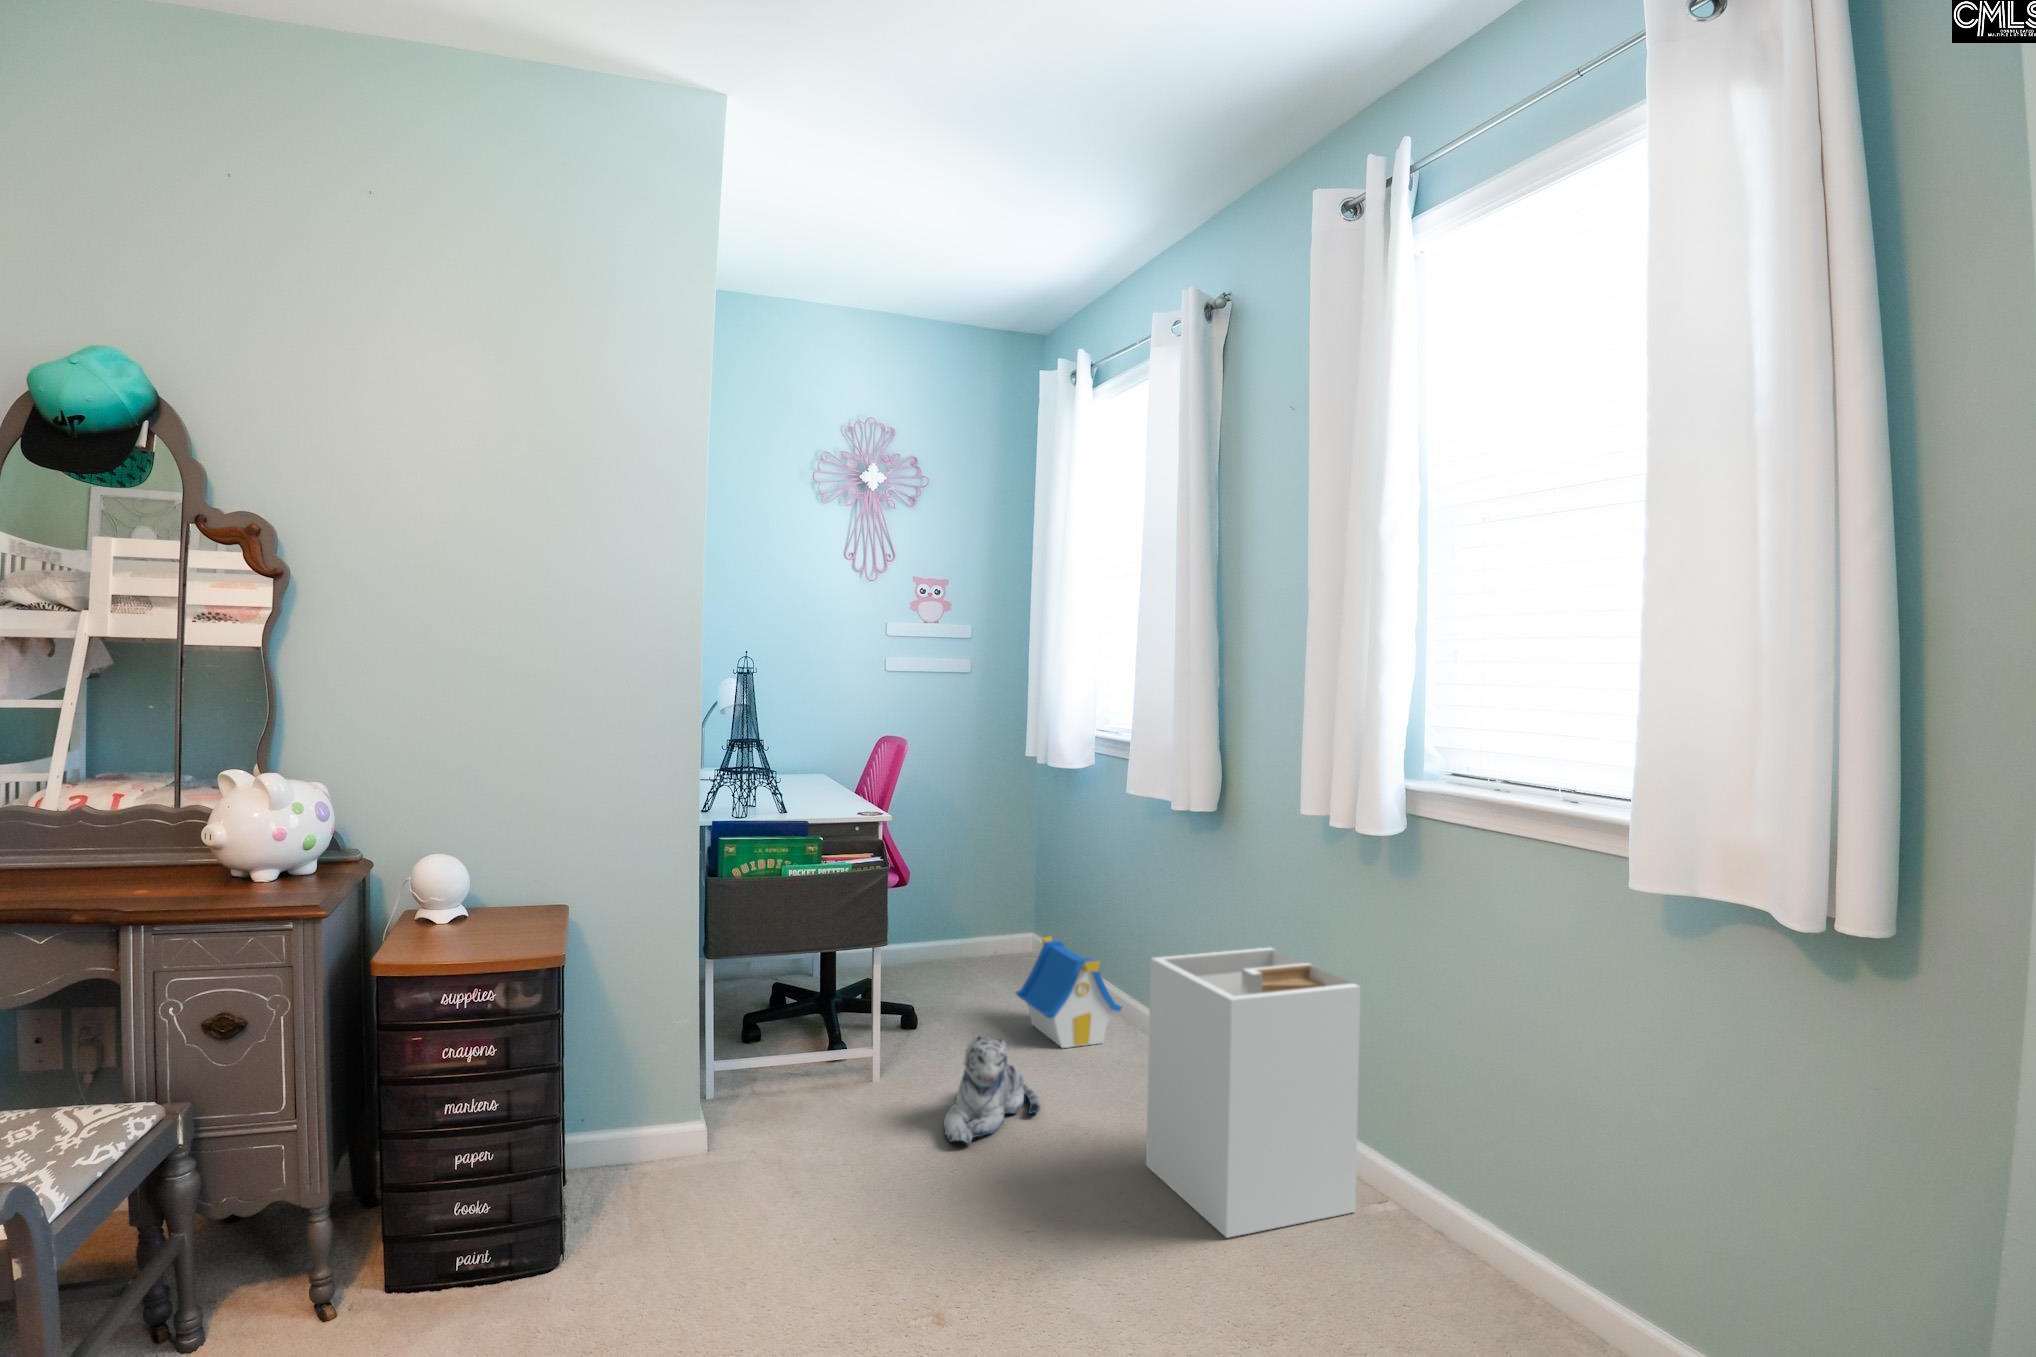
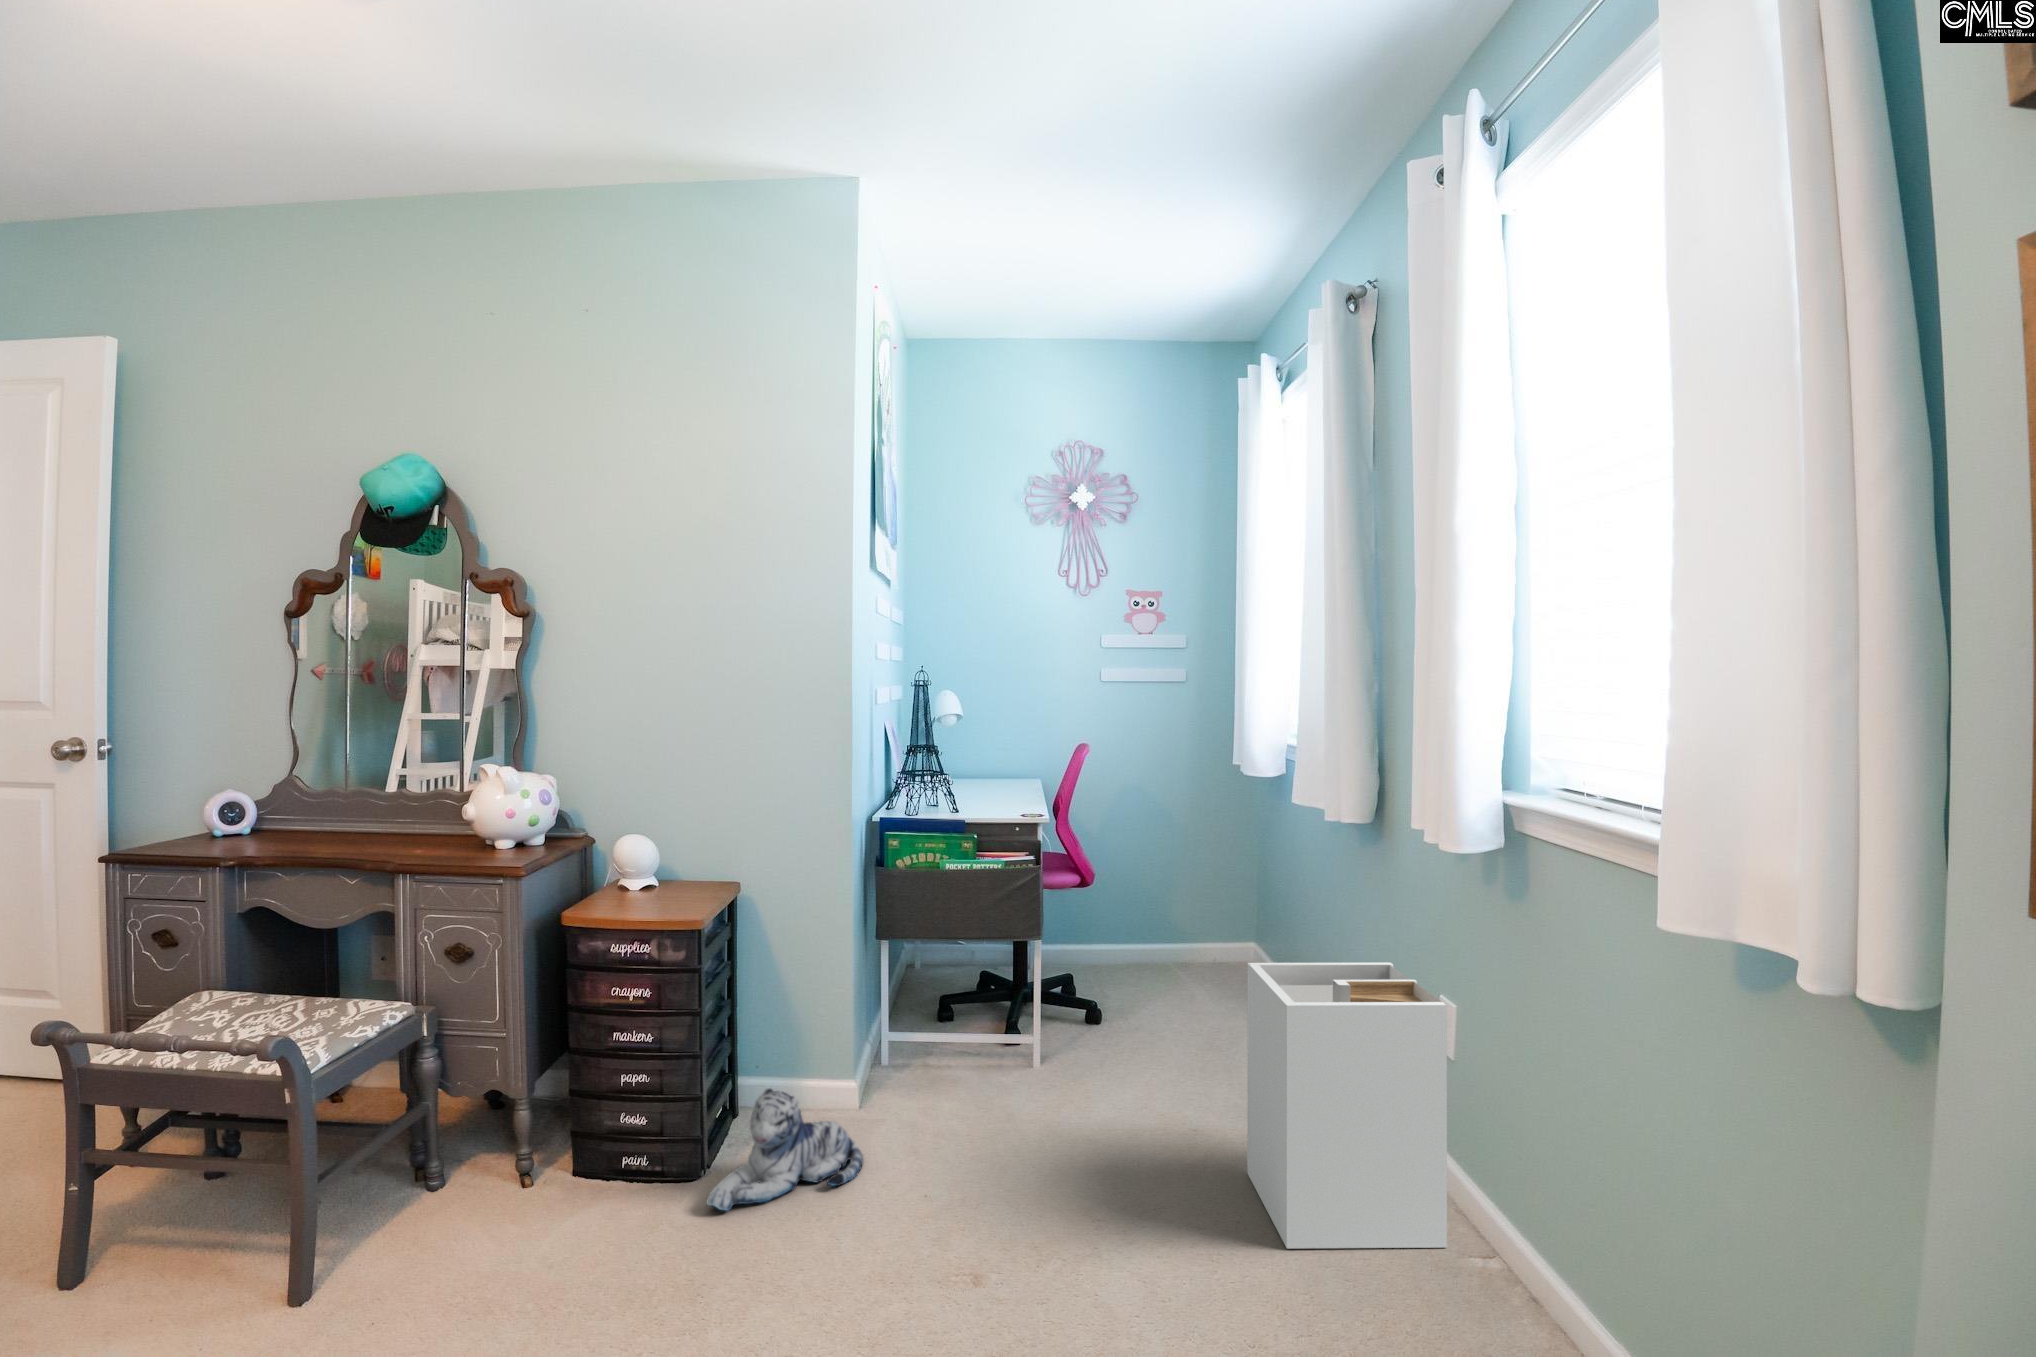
toy house: present [1016,937,1122,1048] -> none [1196,946,1298,1058]
plush toy: present [944,1035,1040,1143] -> present [706,1088,863,1211]

